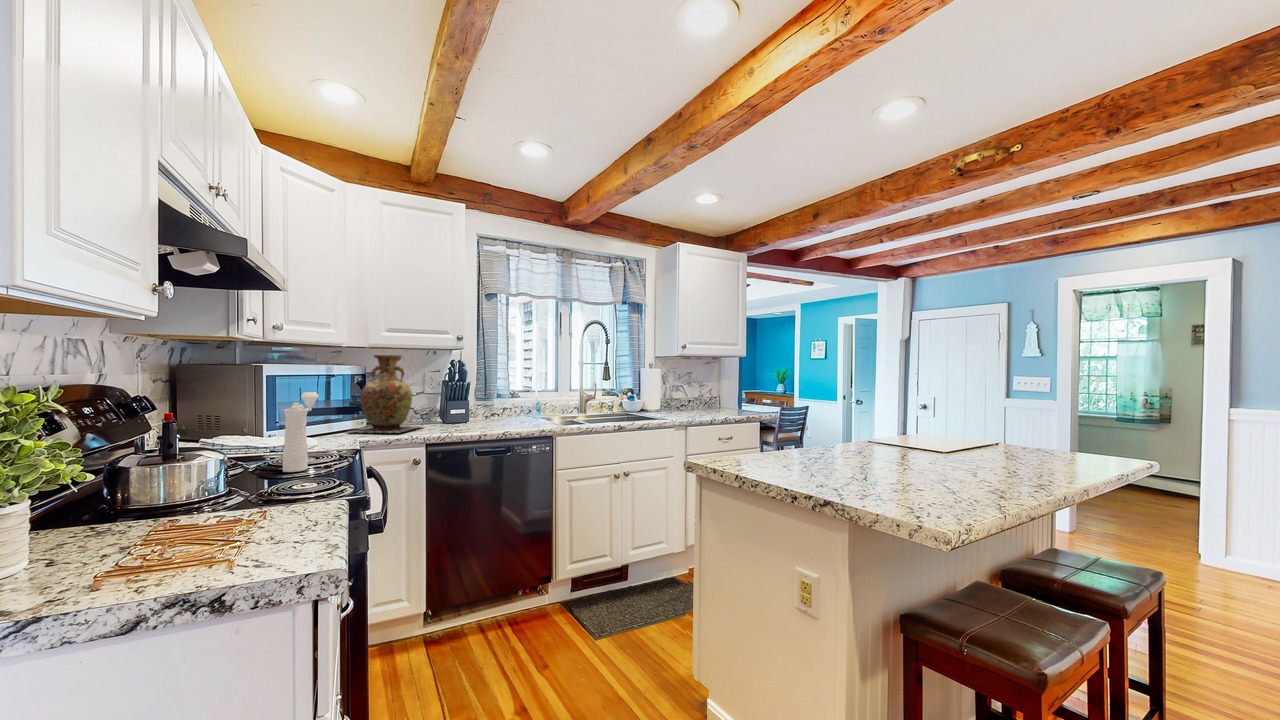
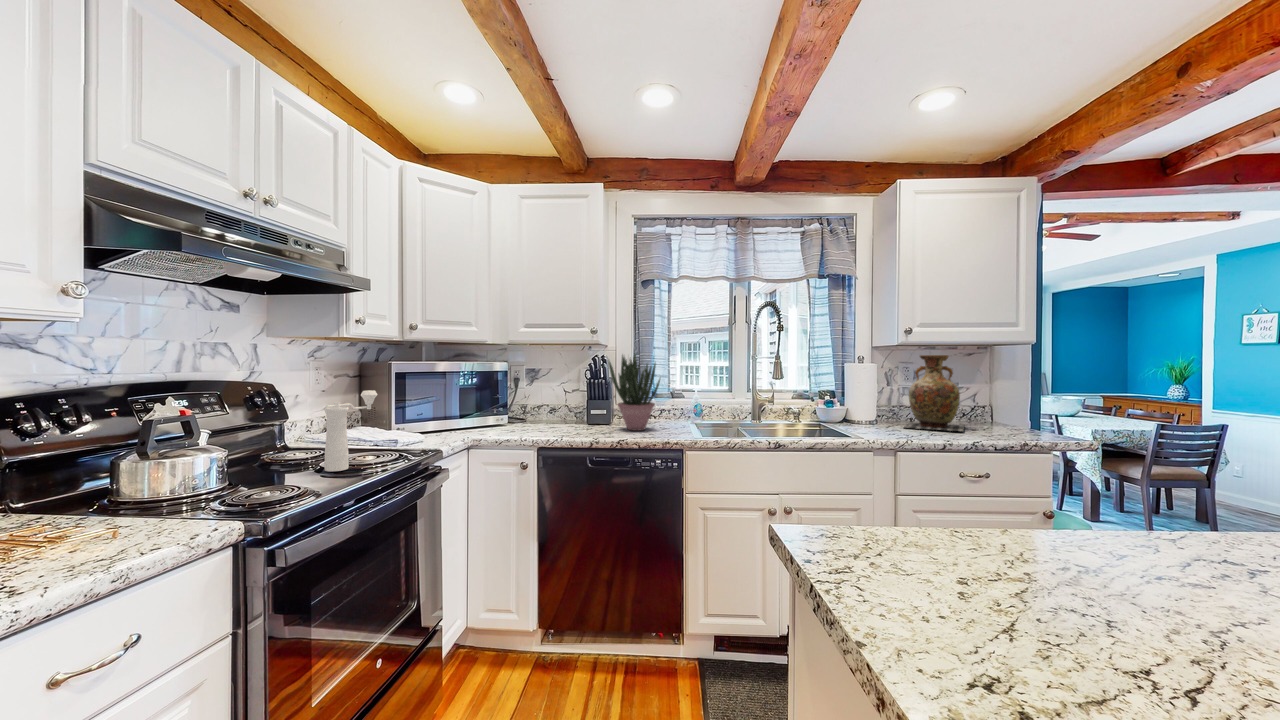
vase: present [350,355,421,433] -> present [904,355,965,431]
potted plant: none [476,358,524,425] -> present [608,353,660,431]

